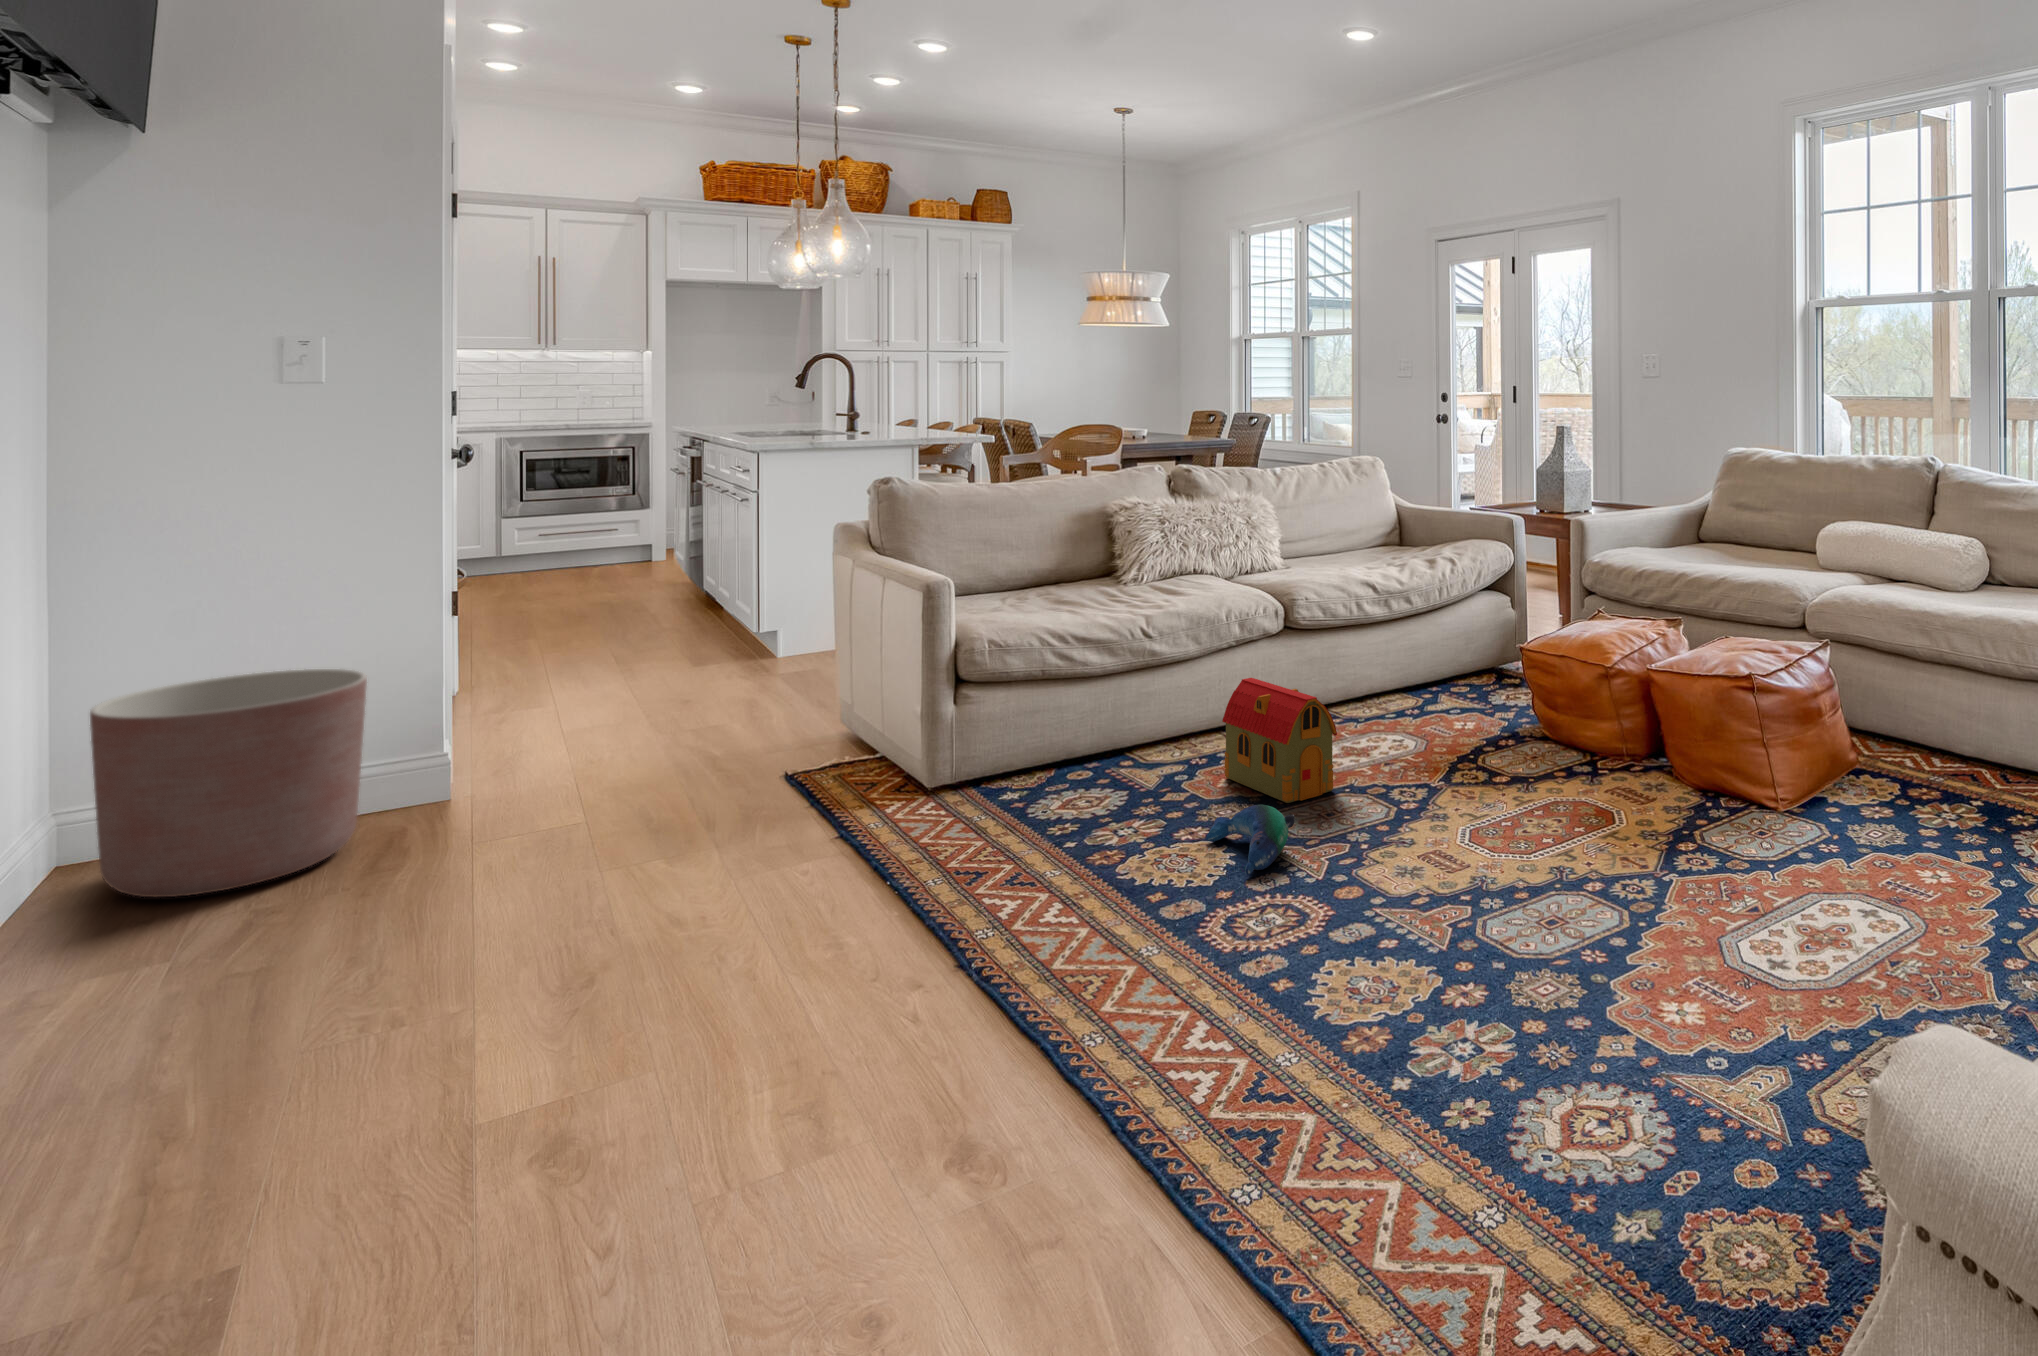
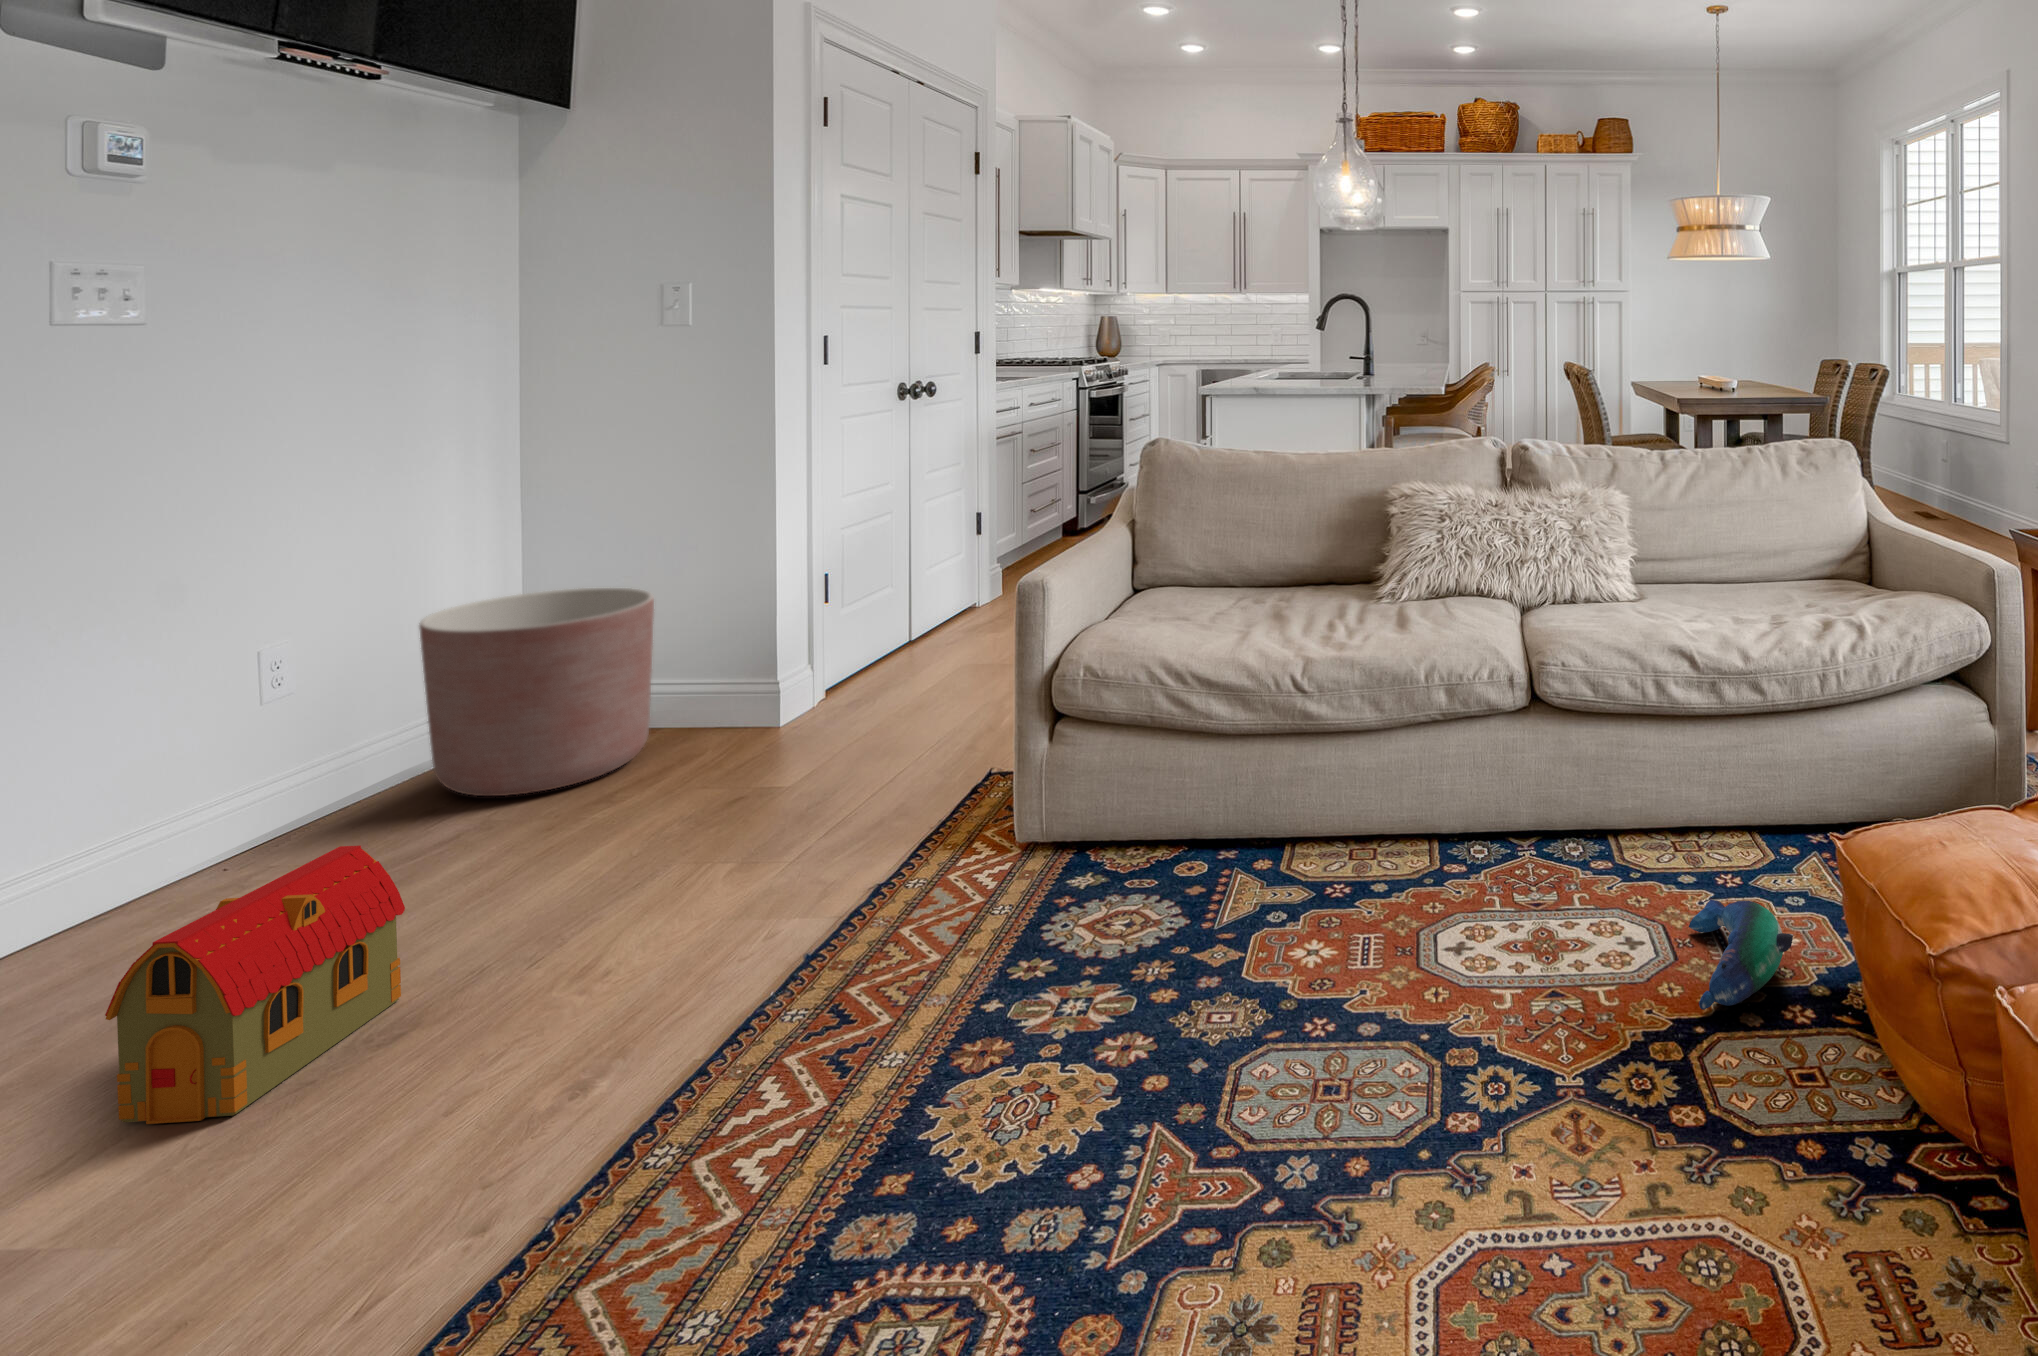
toy house: present [1222,678,1337,803] -> present [105,845,405,1124]
plush toy: present [1206,805,1295,875] -> present [1689,900,1793,1010]

